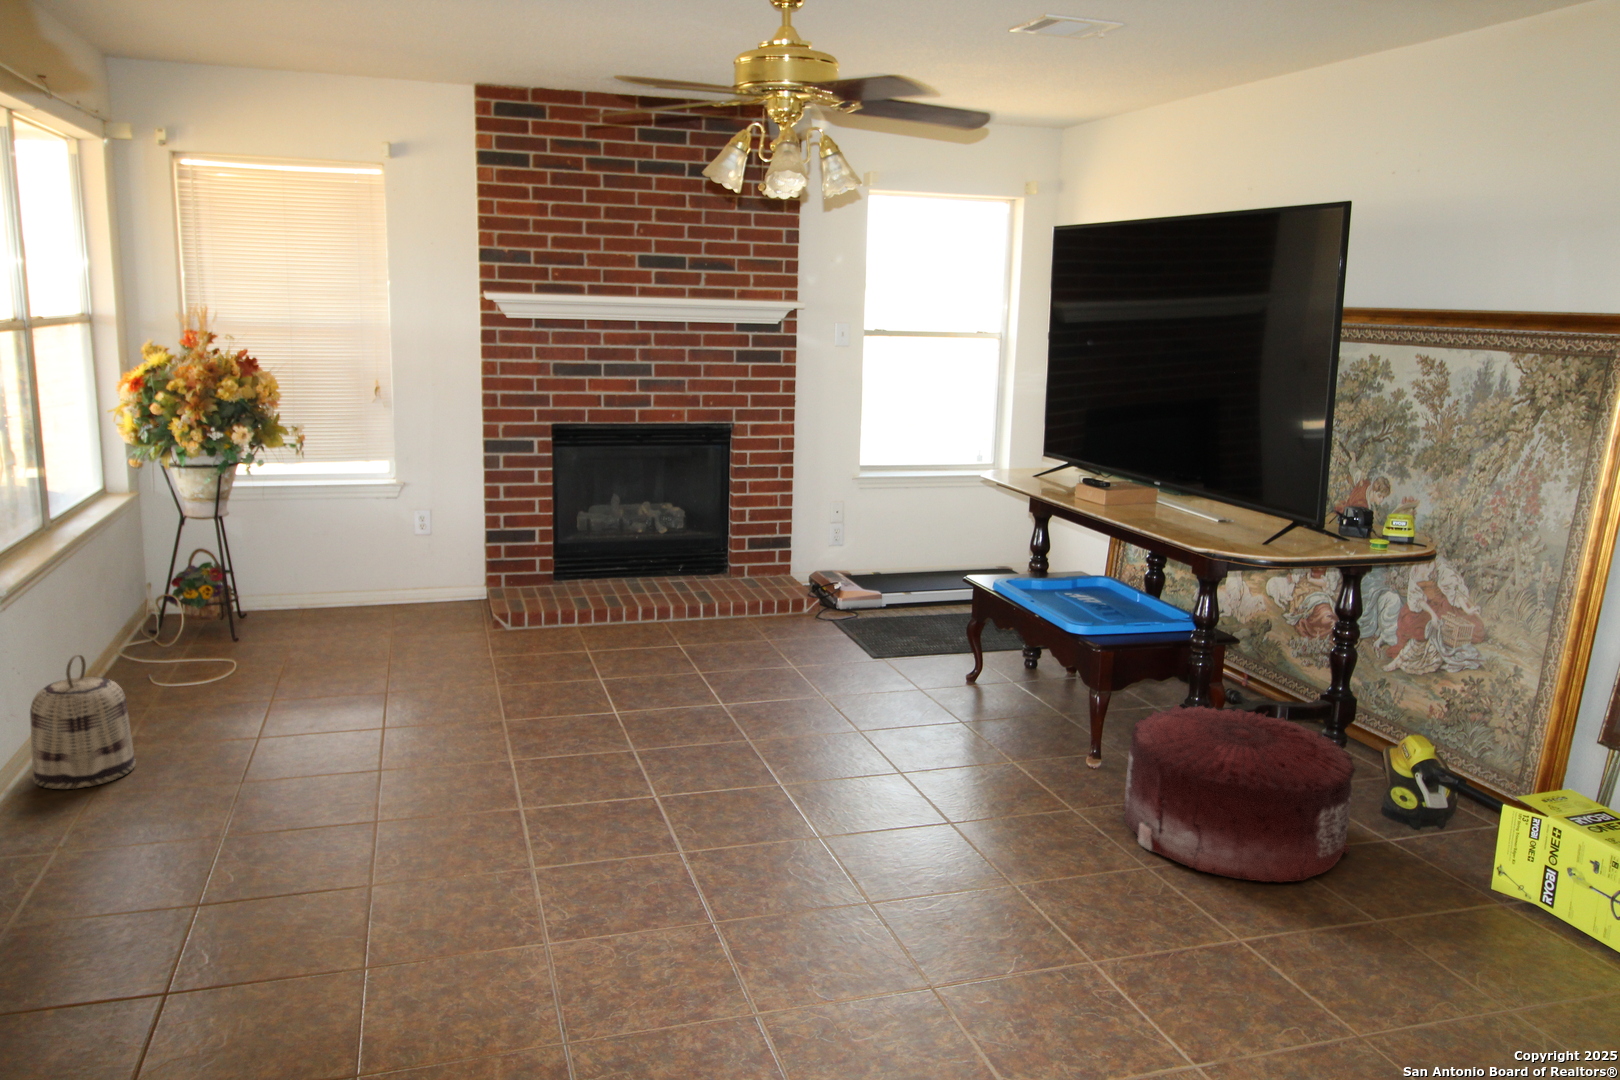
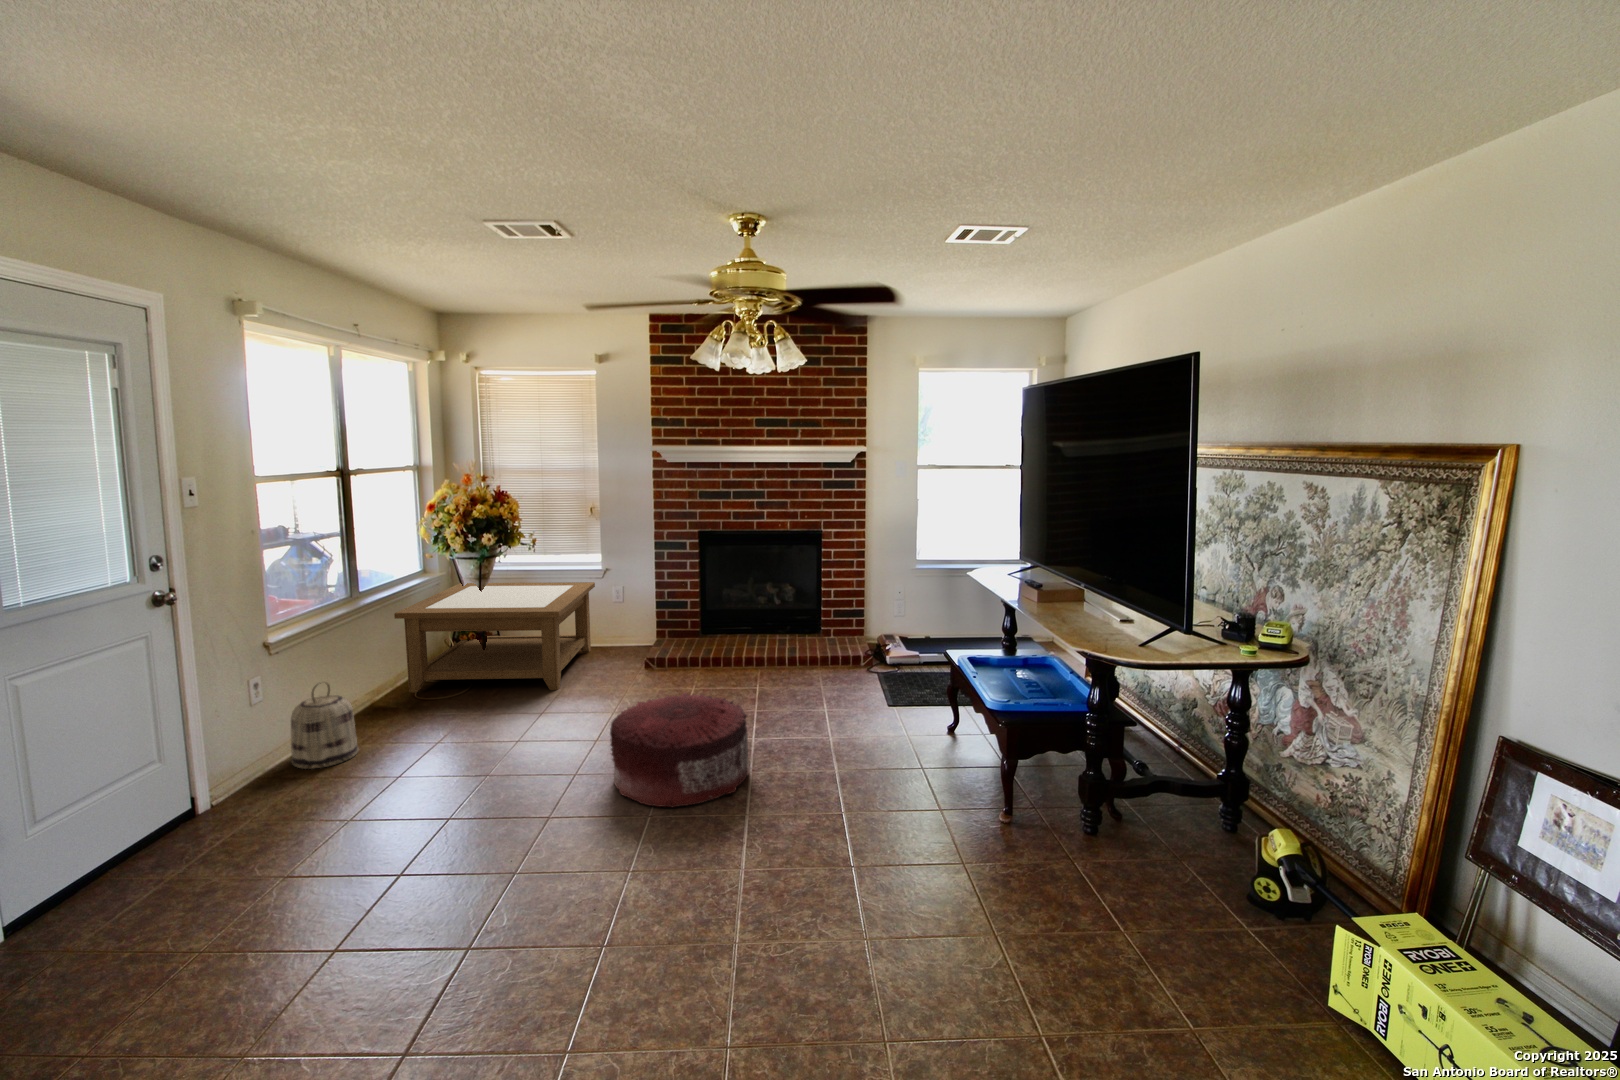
coffee table: none [111,505,390,680] -> present [394,582,595,692]
pouf: present [1123,704,1355,883] -> present [610,693,749,807]

